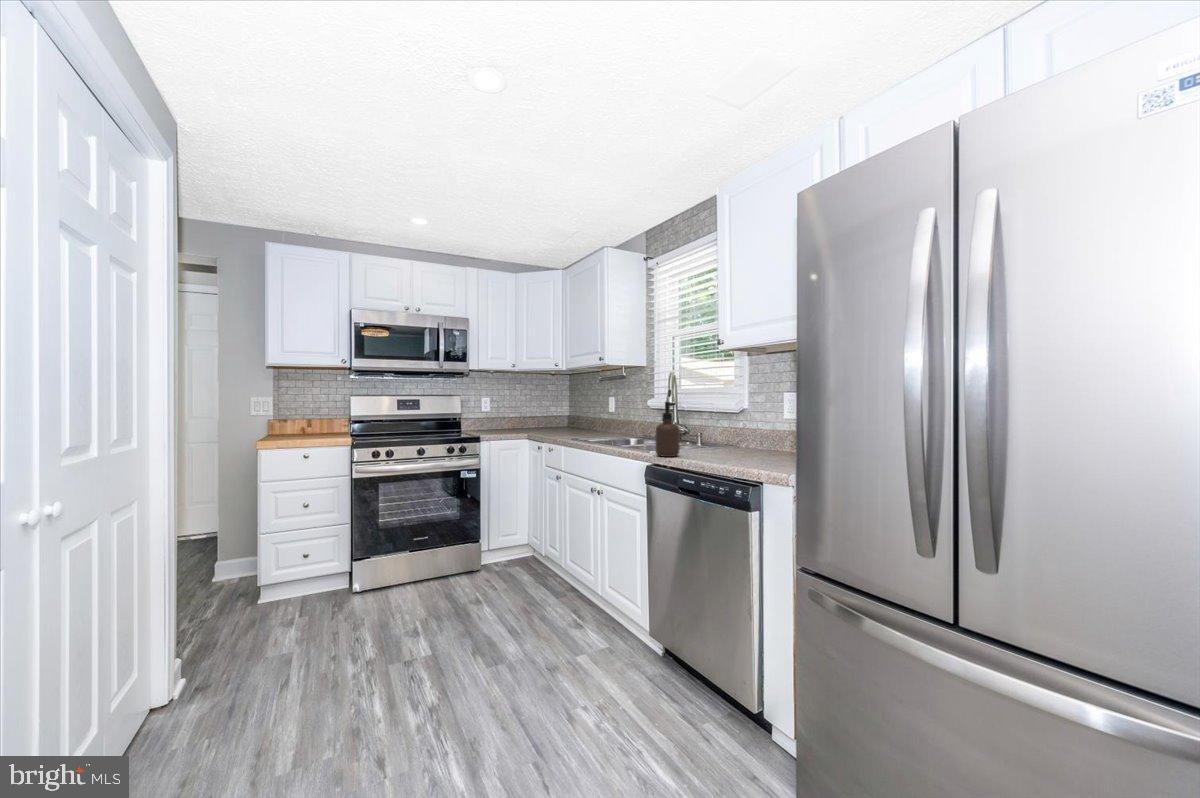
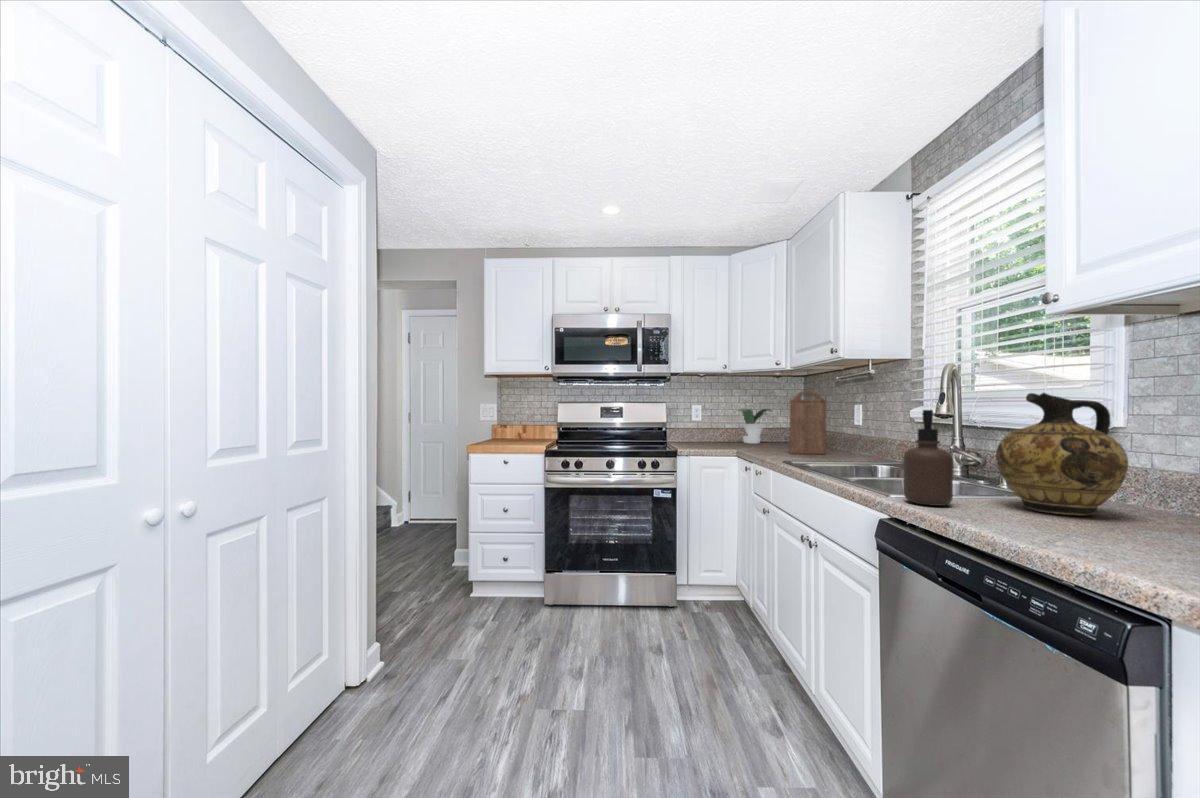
cutting board: none [567,387,592,435] -> present [789,392,826,454]
ceramic jug: none [698,391,750,455] -> present [996,393,1128,515]
potted plant: none [515,400,547,429] -> present [737,408,772,444]

